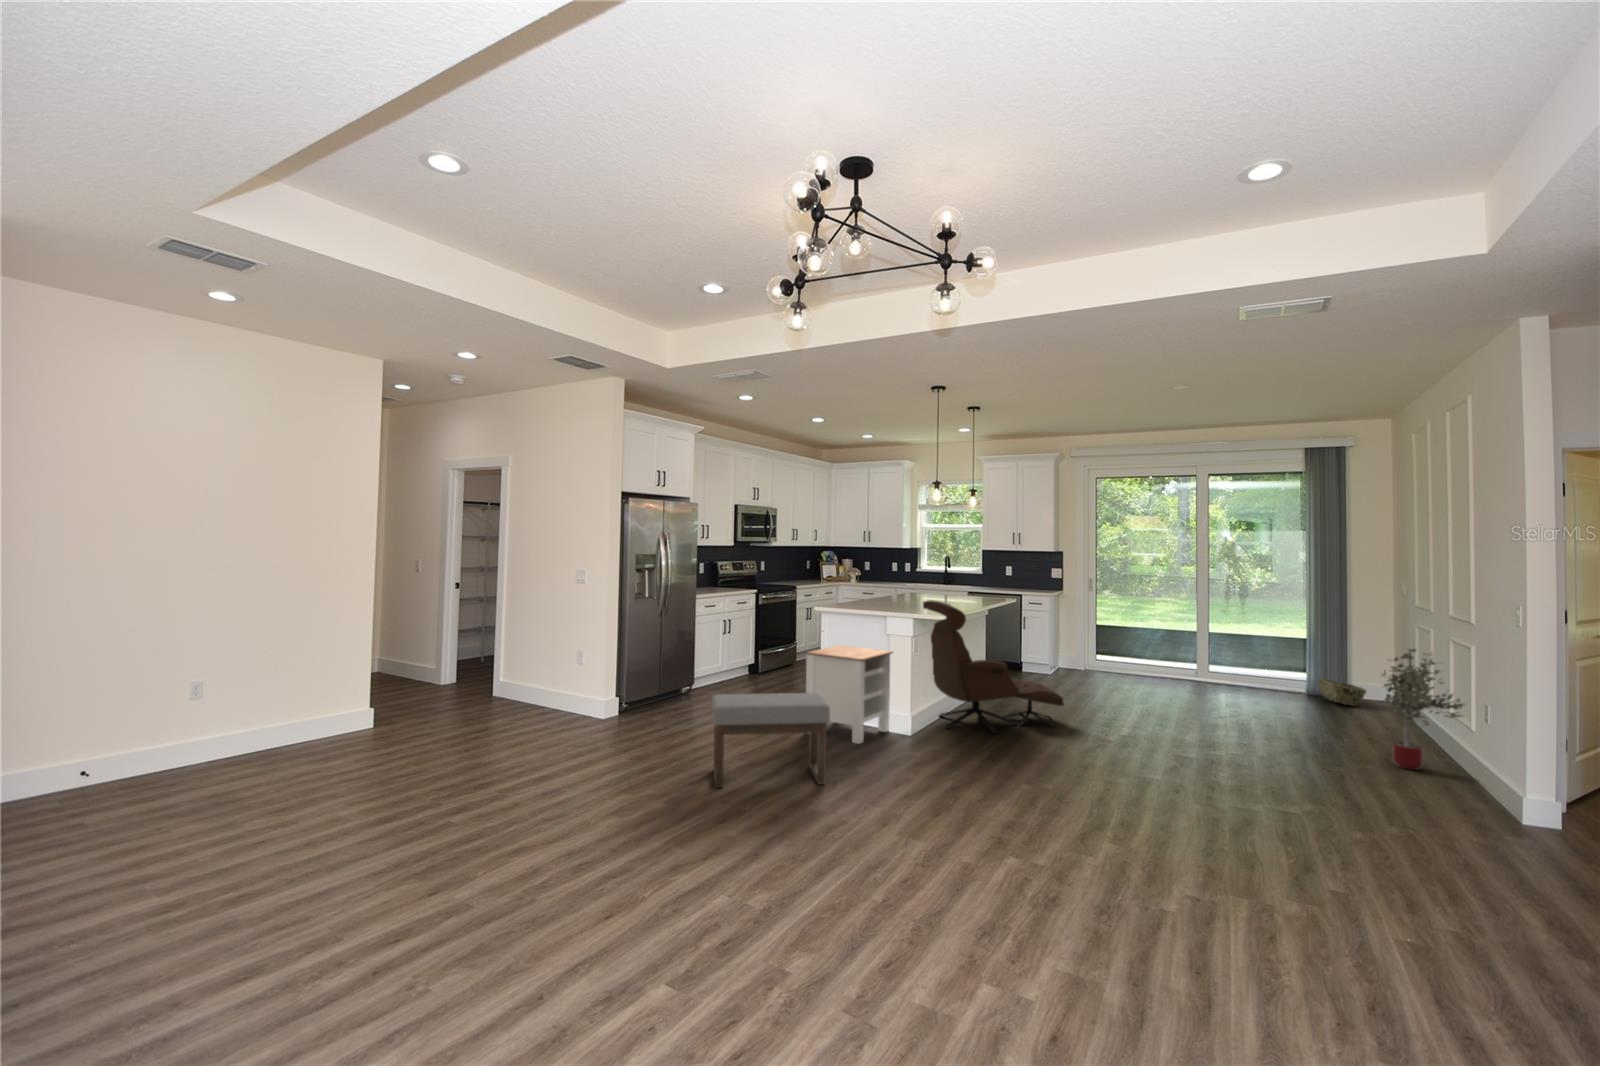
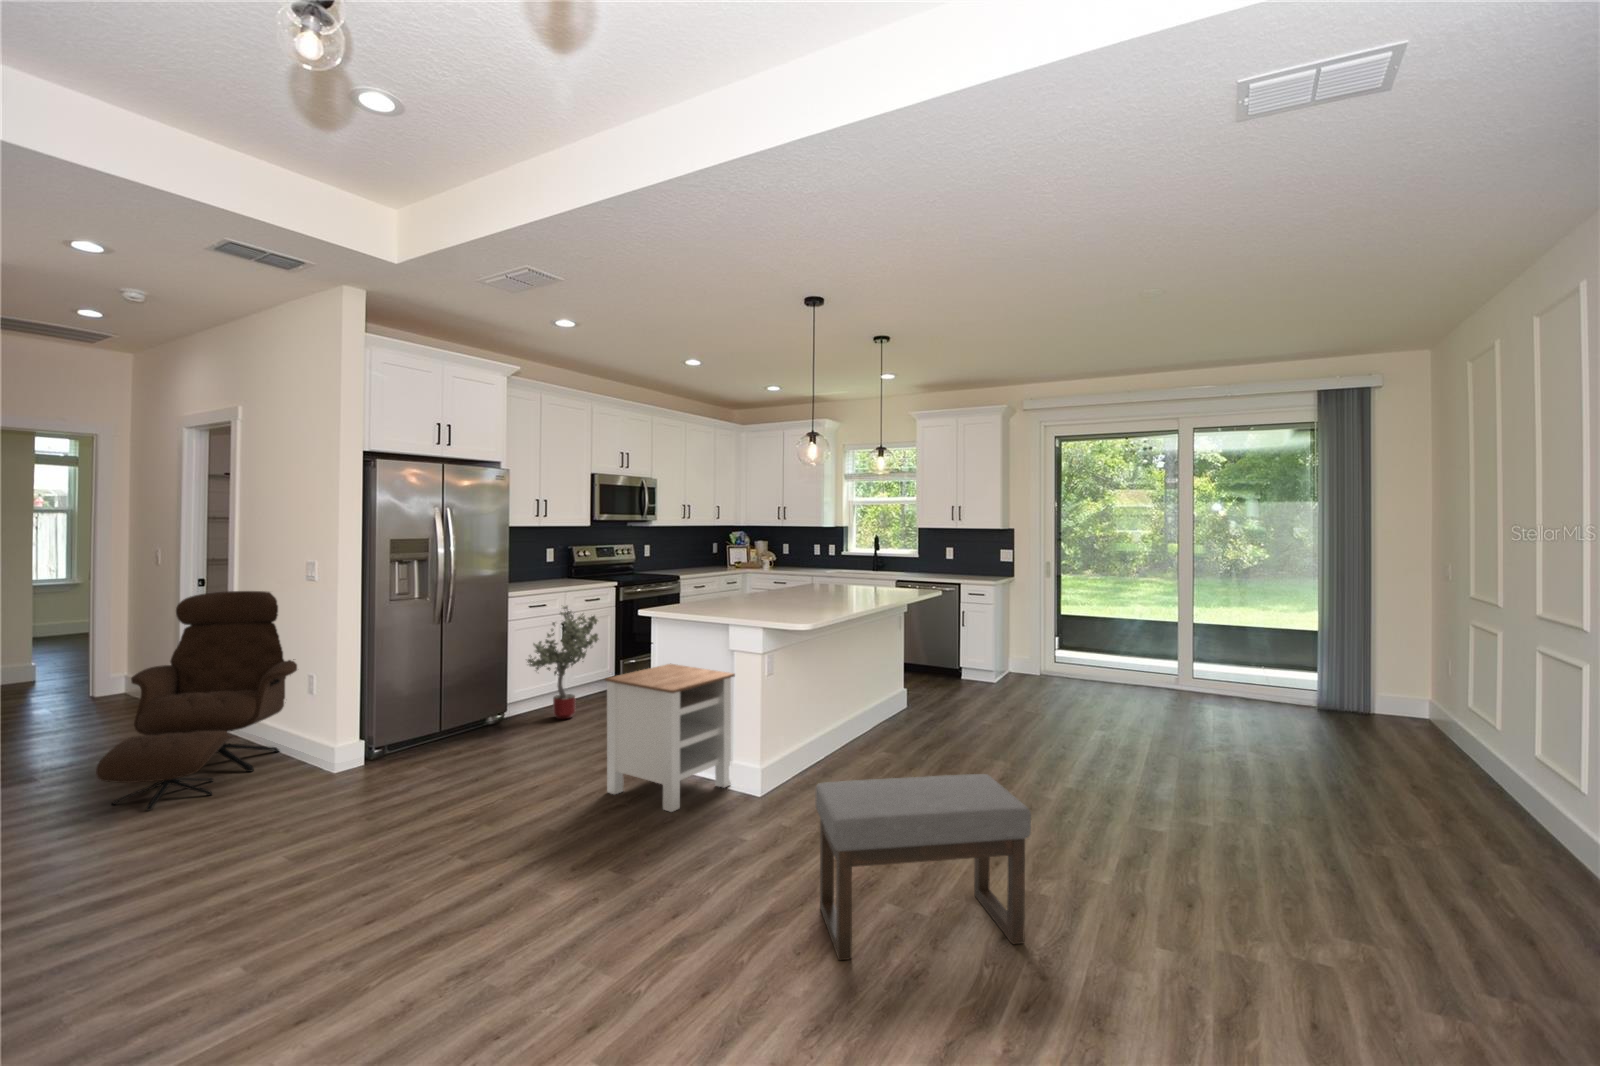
lounge chair: present [923,600,1064,734] -> present [96,591,297,811]
potted tree: present [1382,649,1464,770] -> present [527,606,599,719]
woven basket: present [1319,678,1366,706] -> none [1334,687,1398,726]
ottoman: present [712,693,830,788] -> present [815,774,1031,960]

